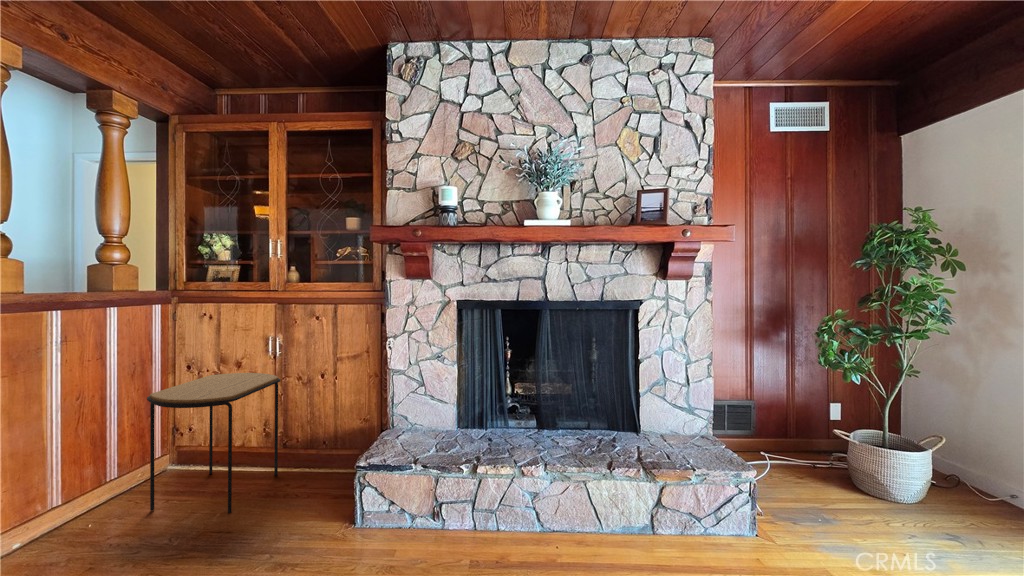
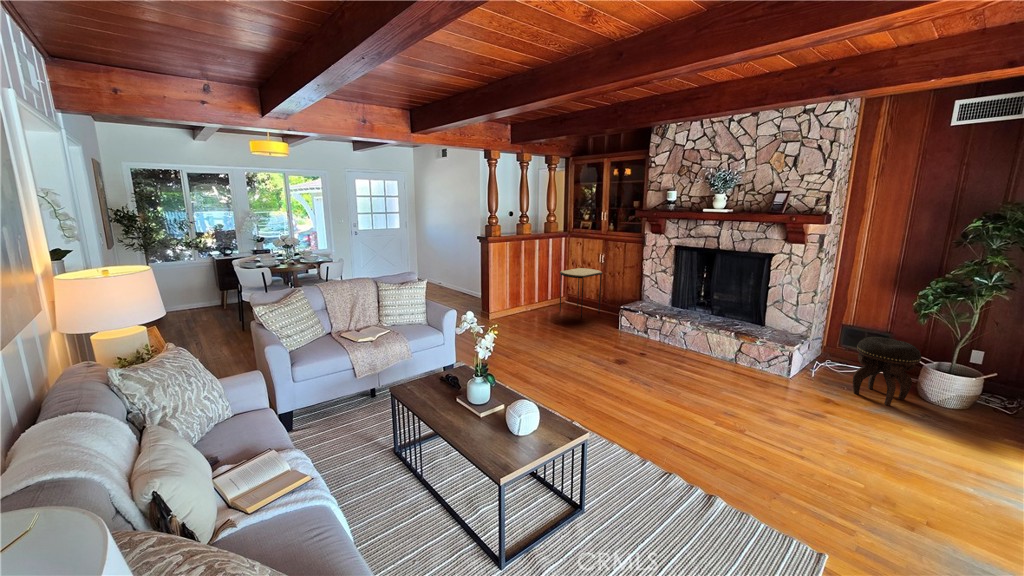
footstool: none [812,416,916,539] -> present [853,337,922,406]

